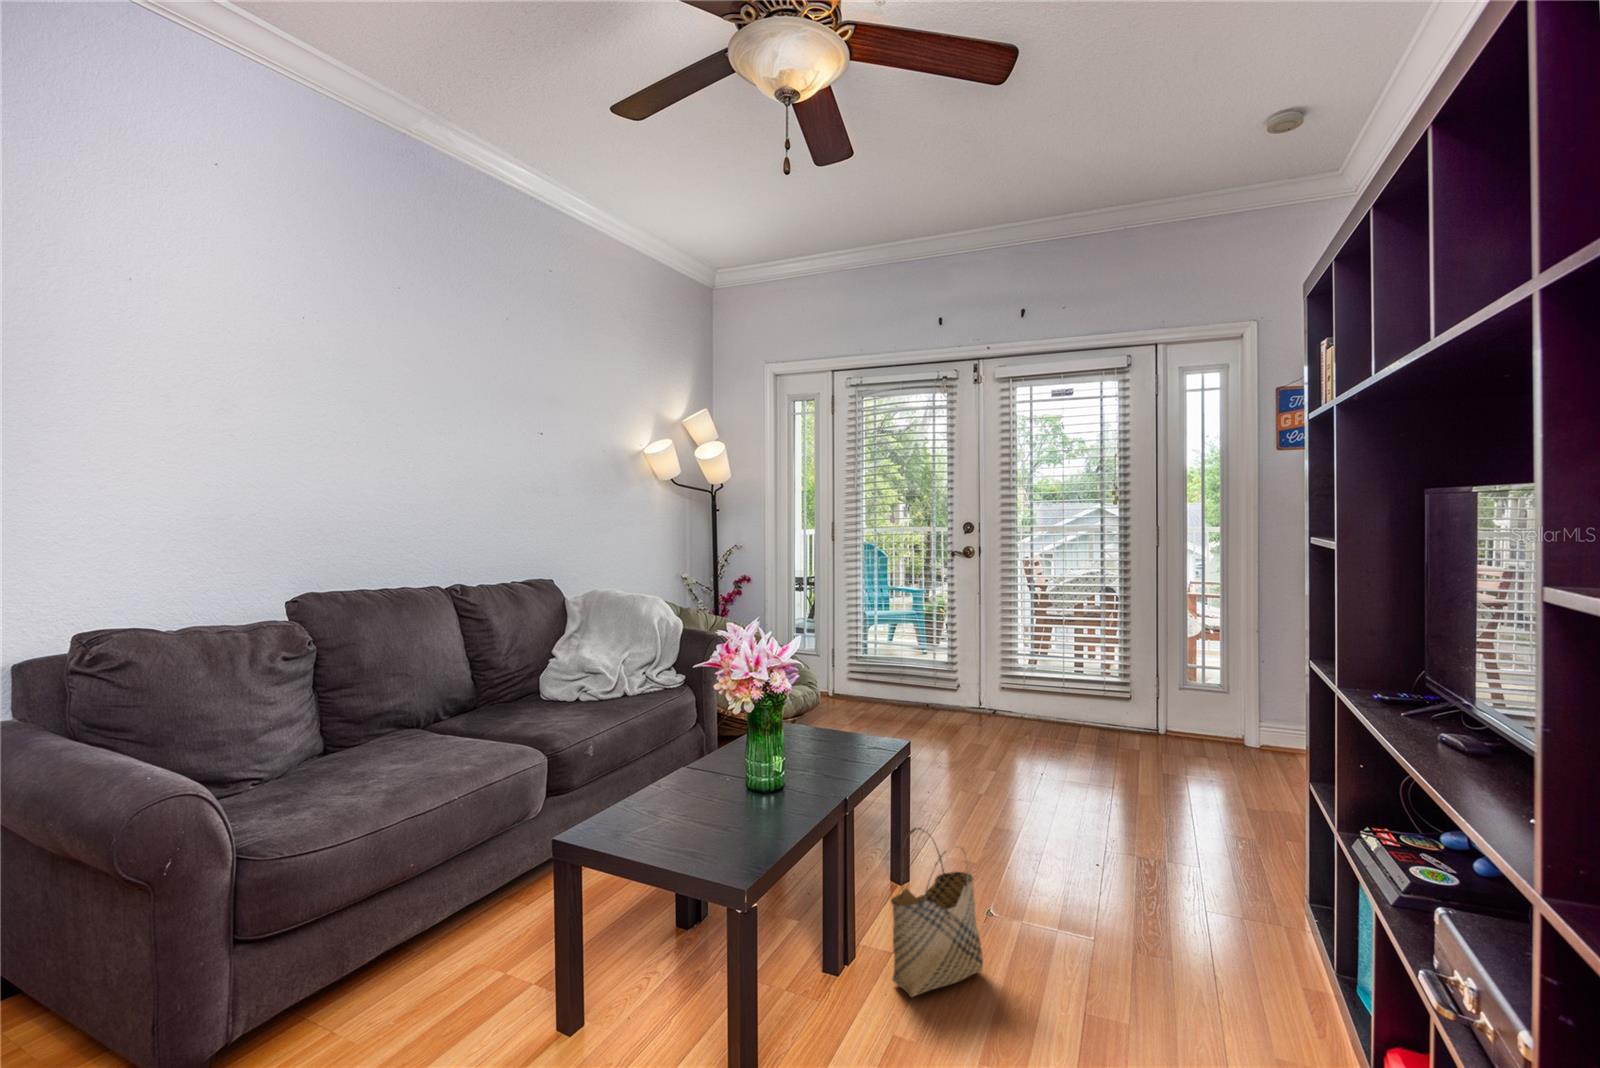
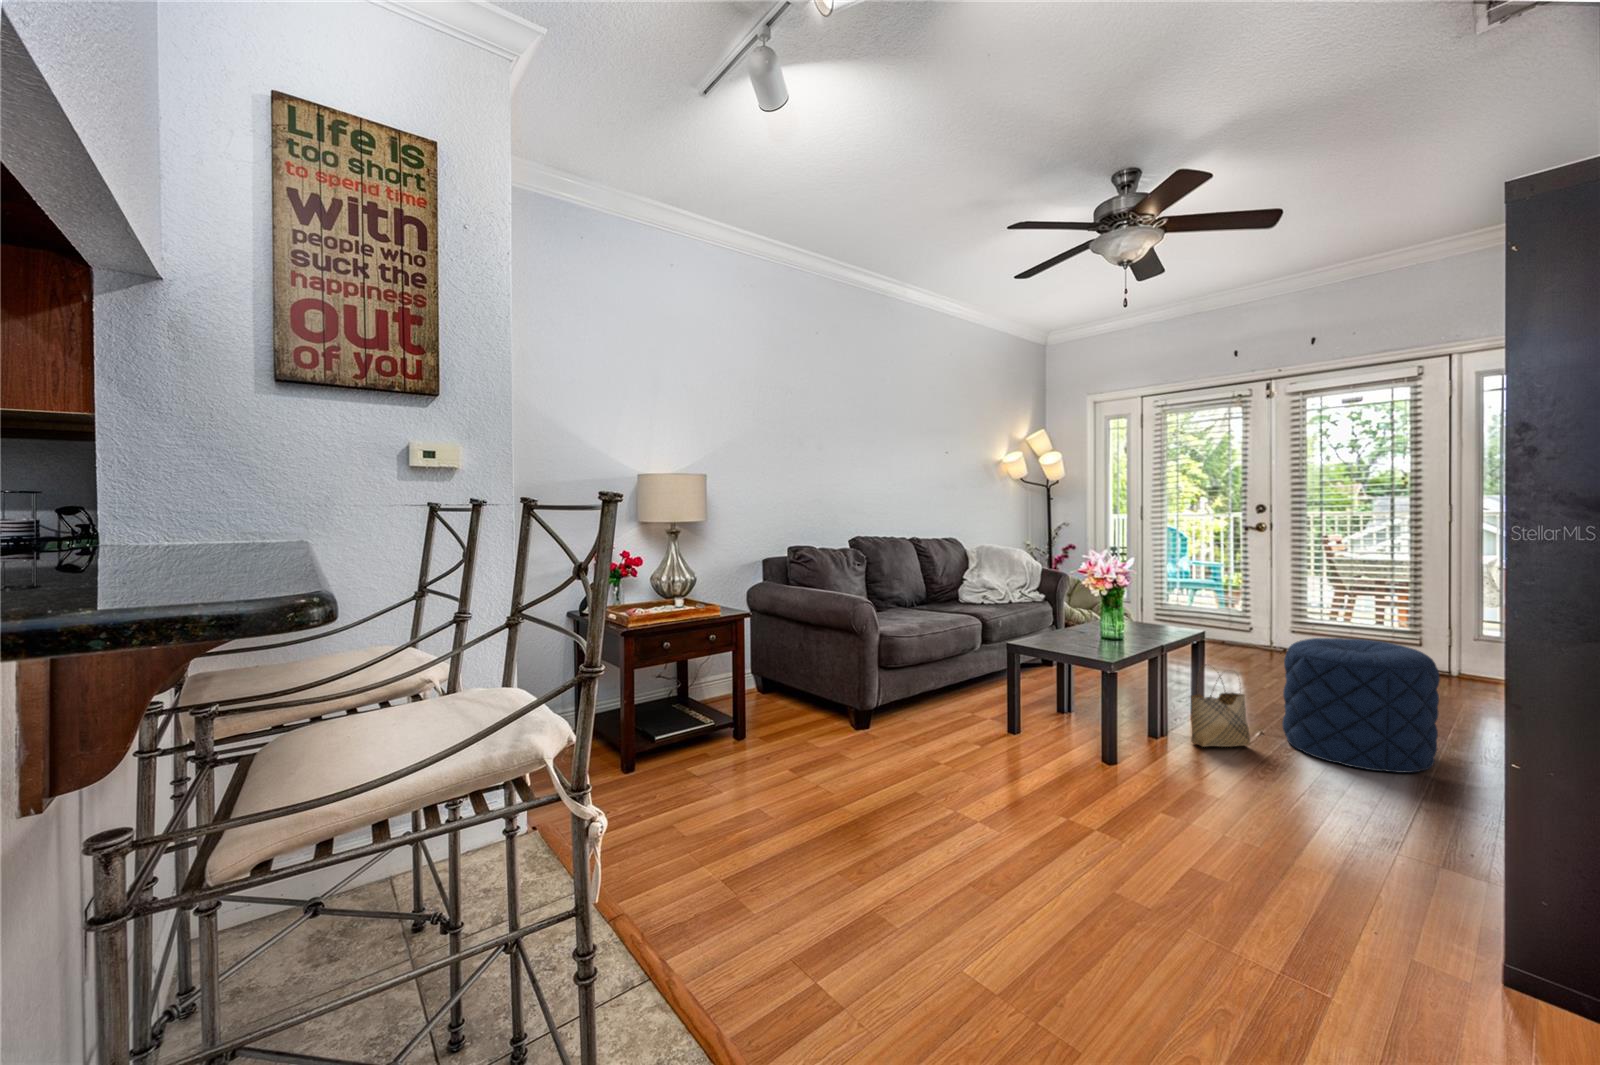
pouf: none [1023,751,1232,1001] -> present [1282,638,1440,773]

